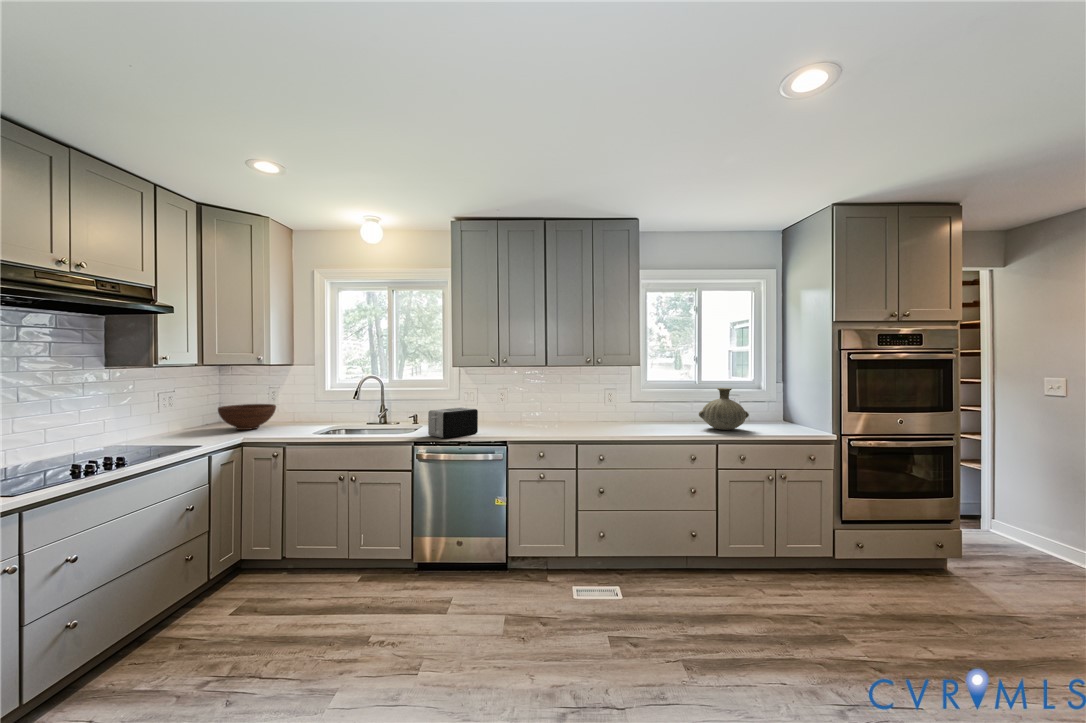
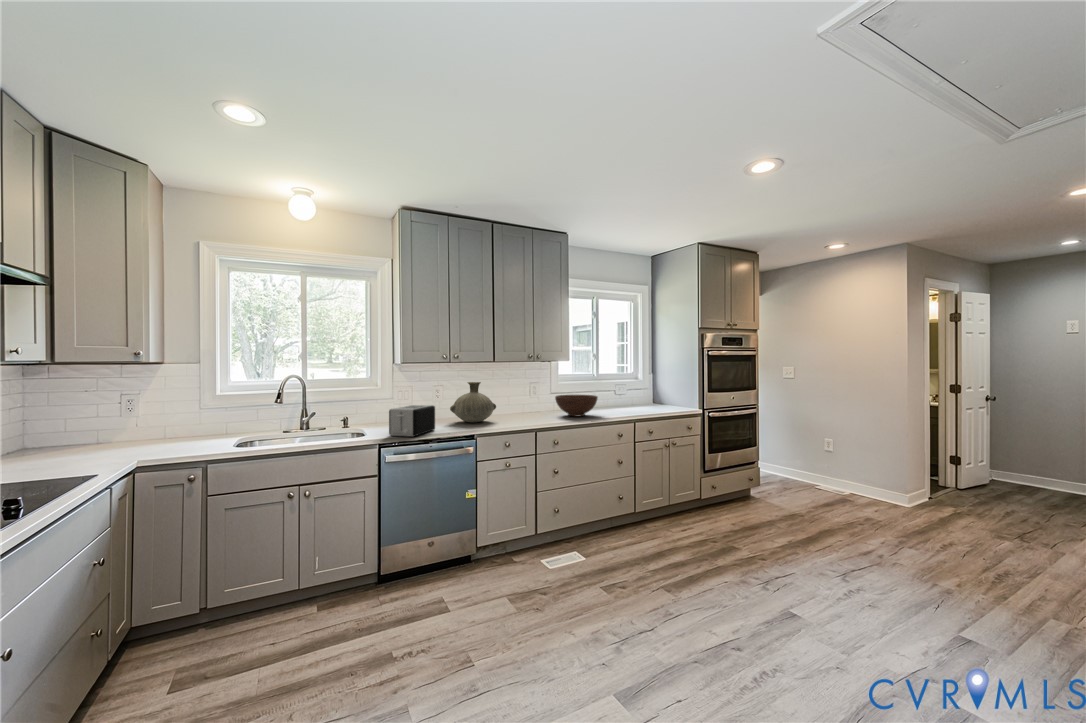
vase: present [699,388,749,430] -> present [450,382,496,422]
fruit bowl: present [218,404,276,430] -> present [555,395,598,416]

